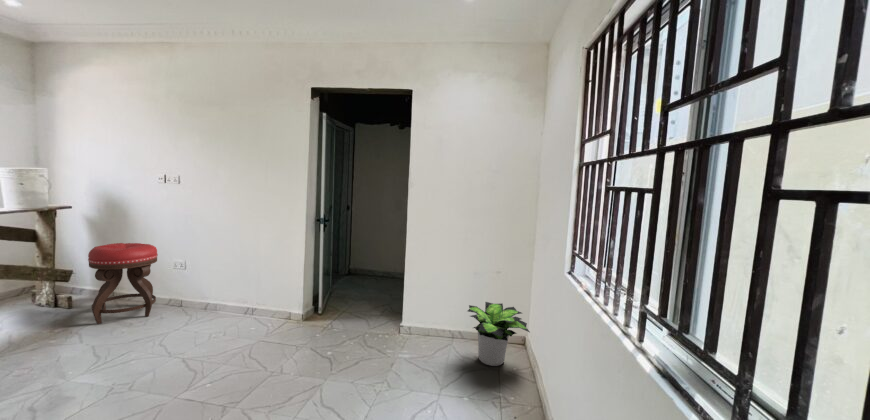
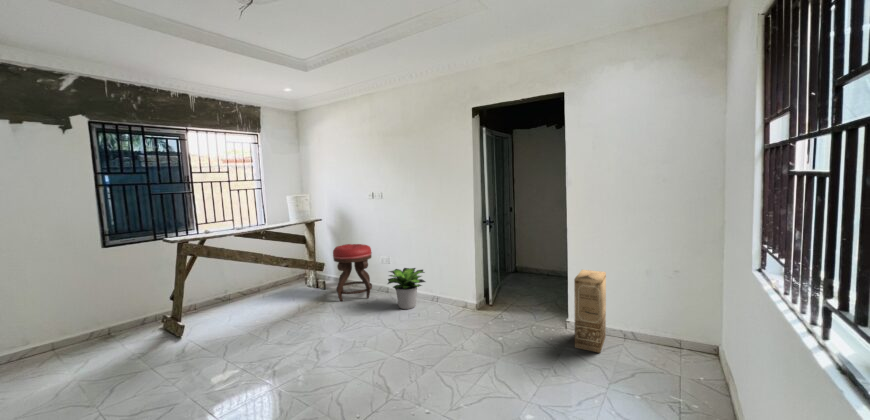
cardboard box: none [407,272,439,356] -> present [574,270,606,353]
potted plant: present [468,302,530,366] -> present [388,268,425,309]

